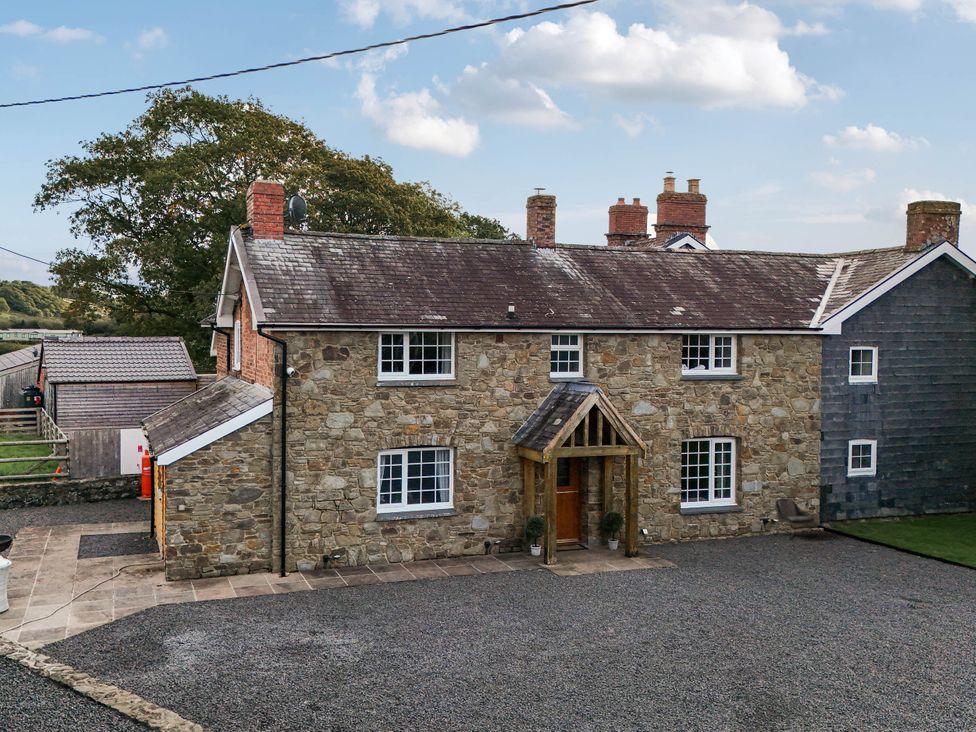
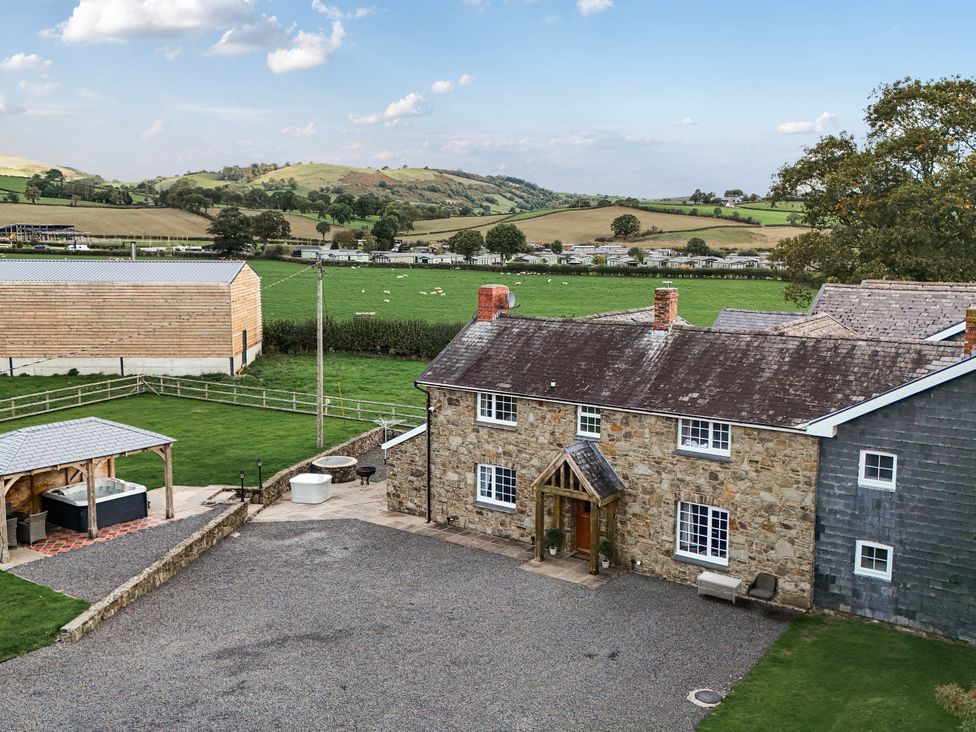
storage bench: none [721,515,774,543] -> present [697,571,743,603]

